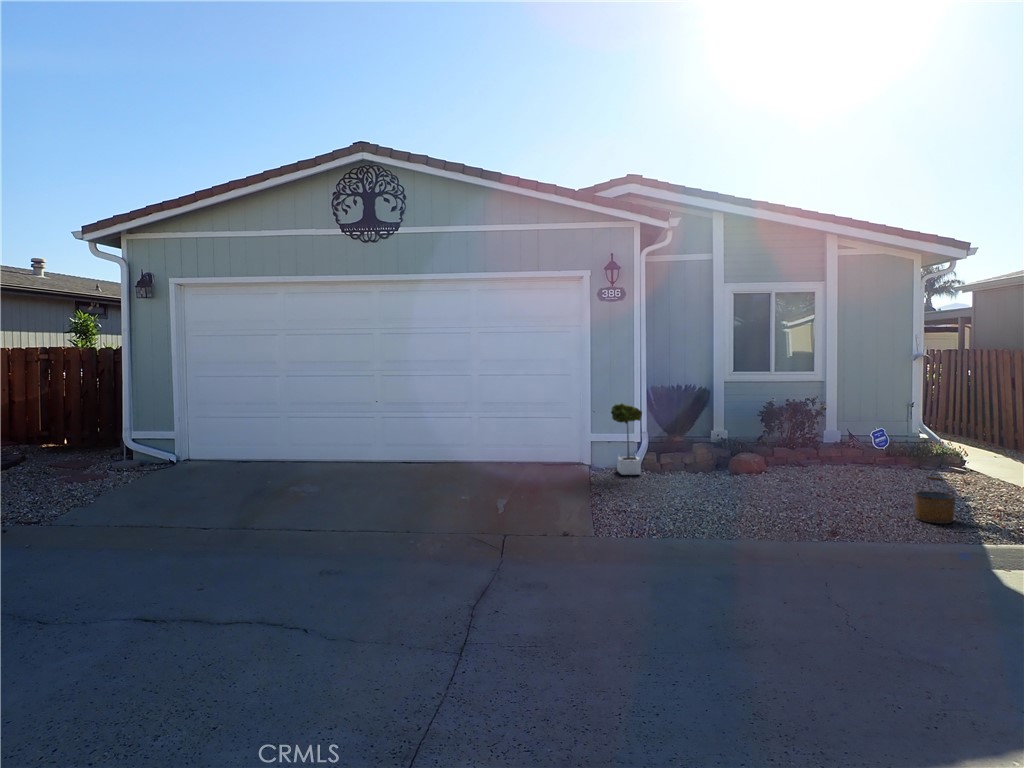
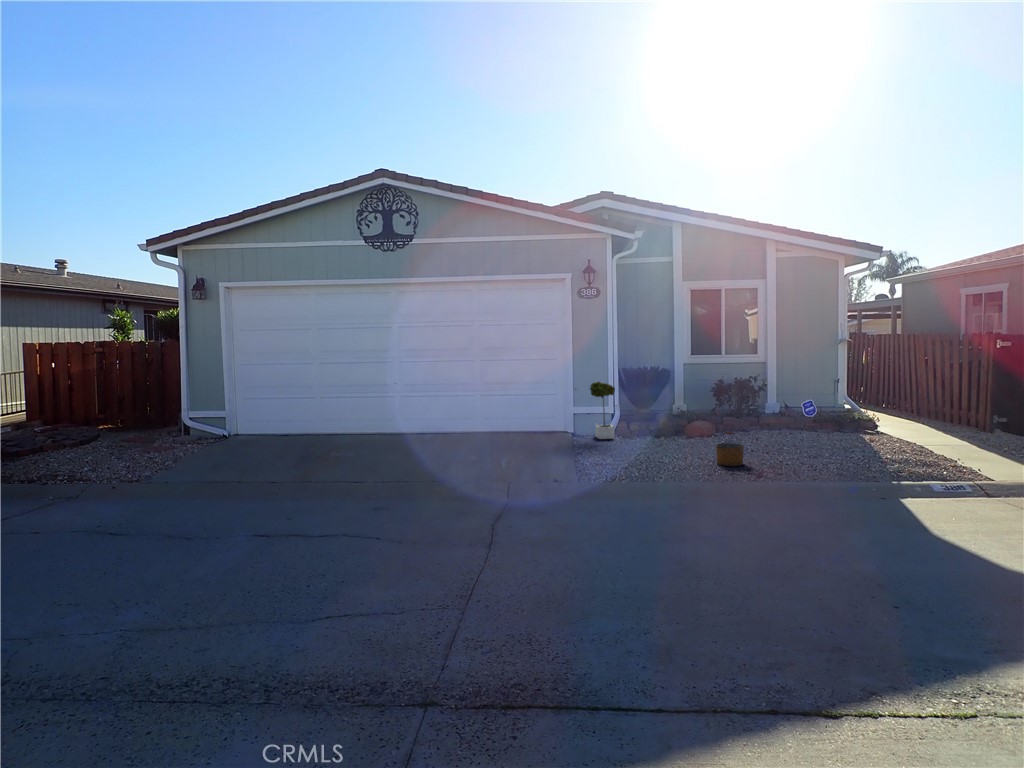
bucket: present [914,477,955,524] -> present [716,432,744,466]

